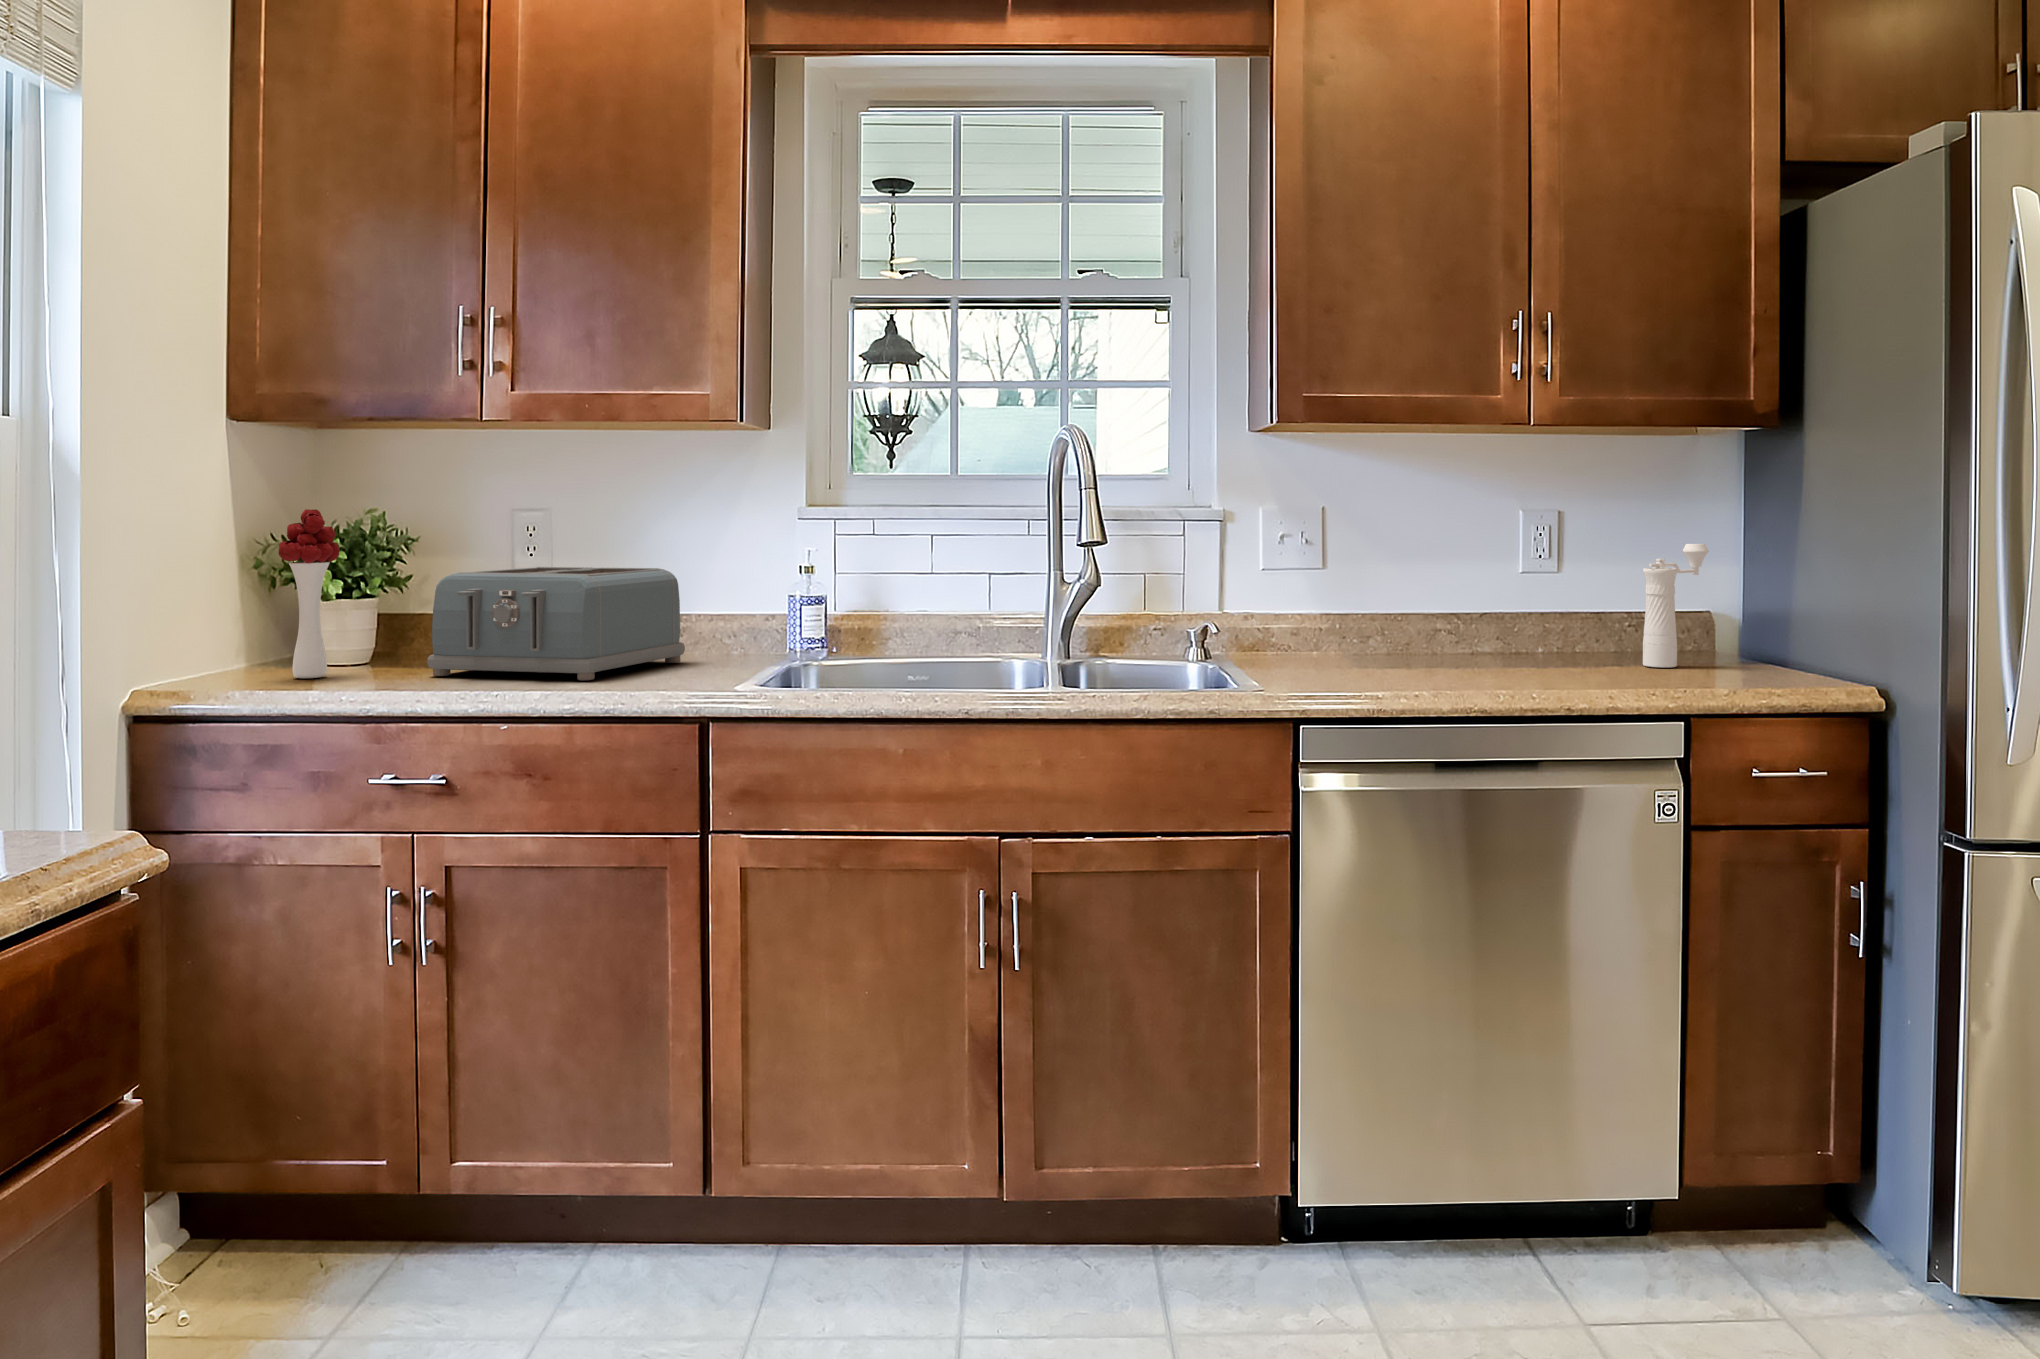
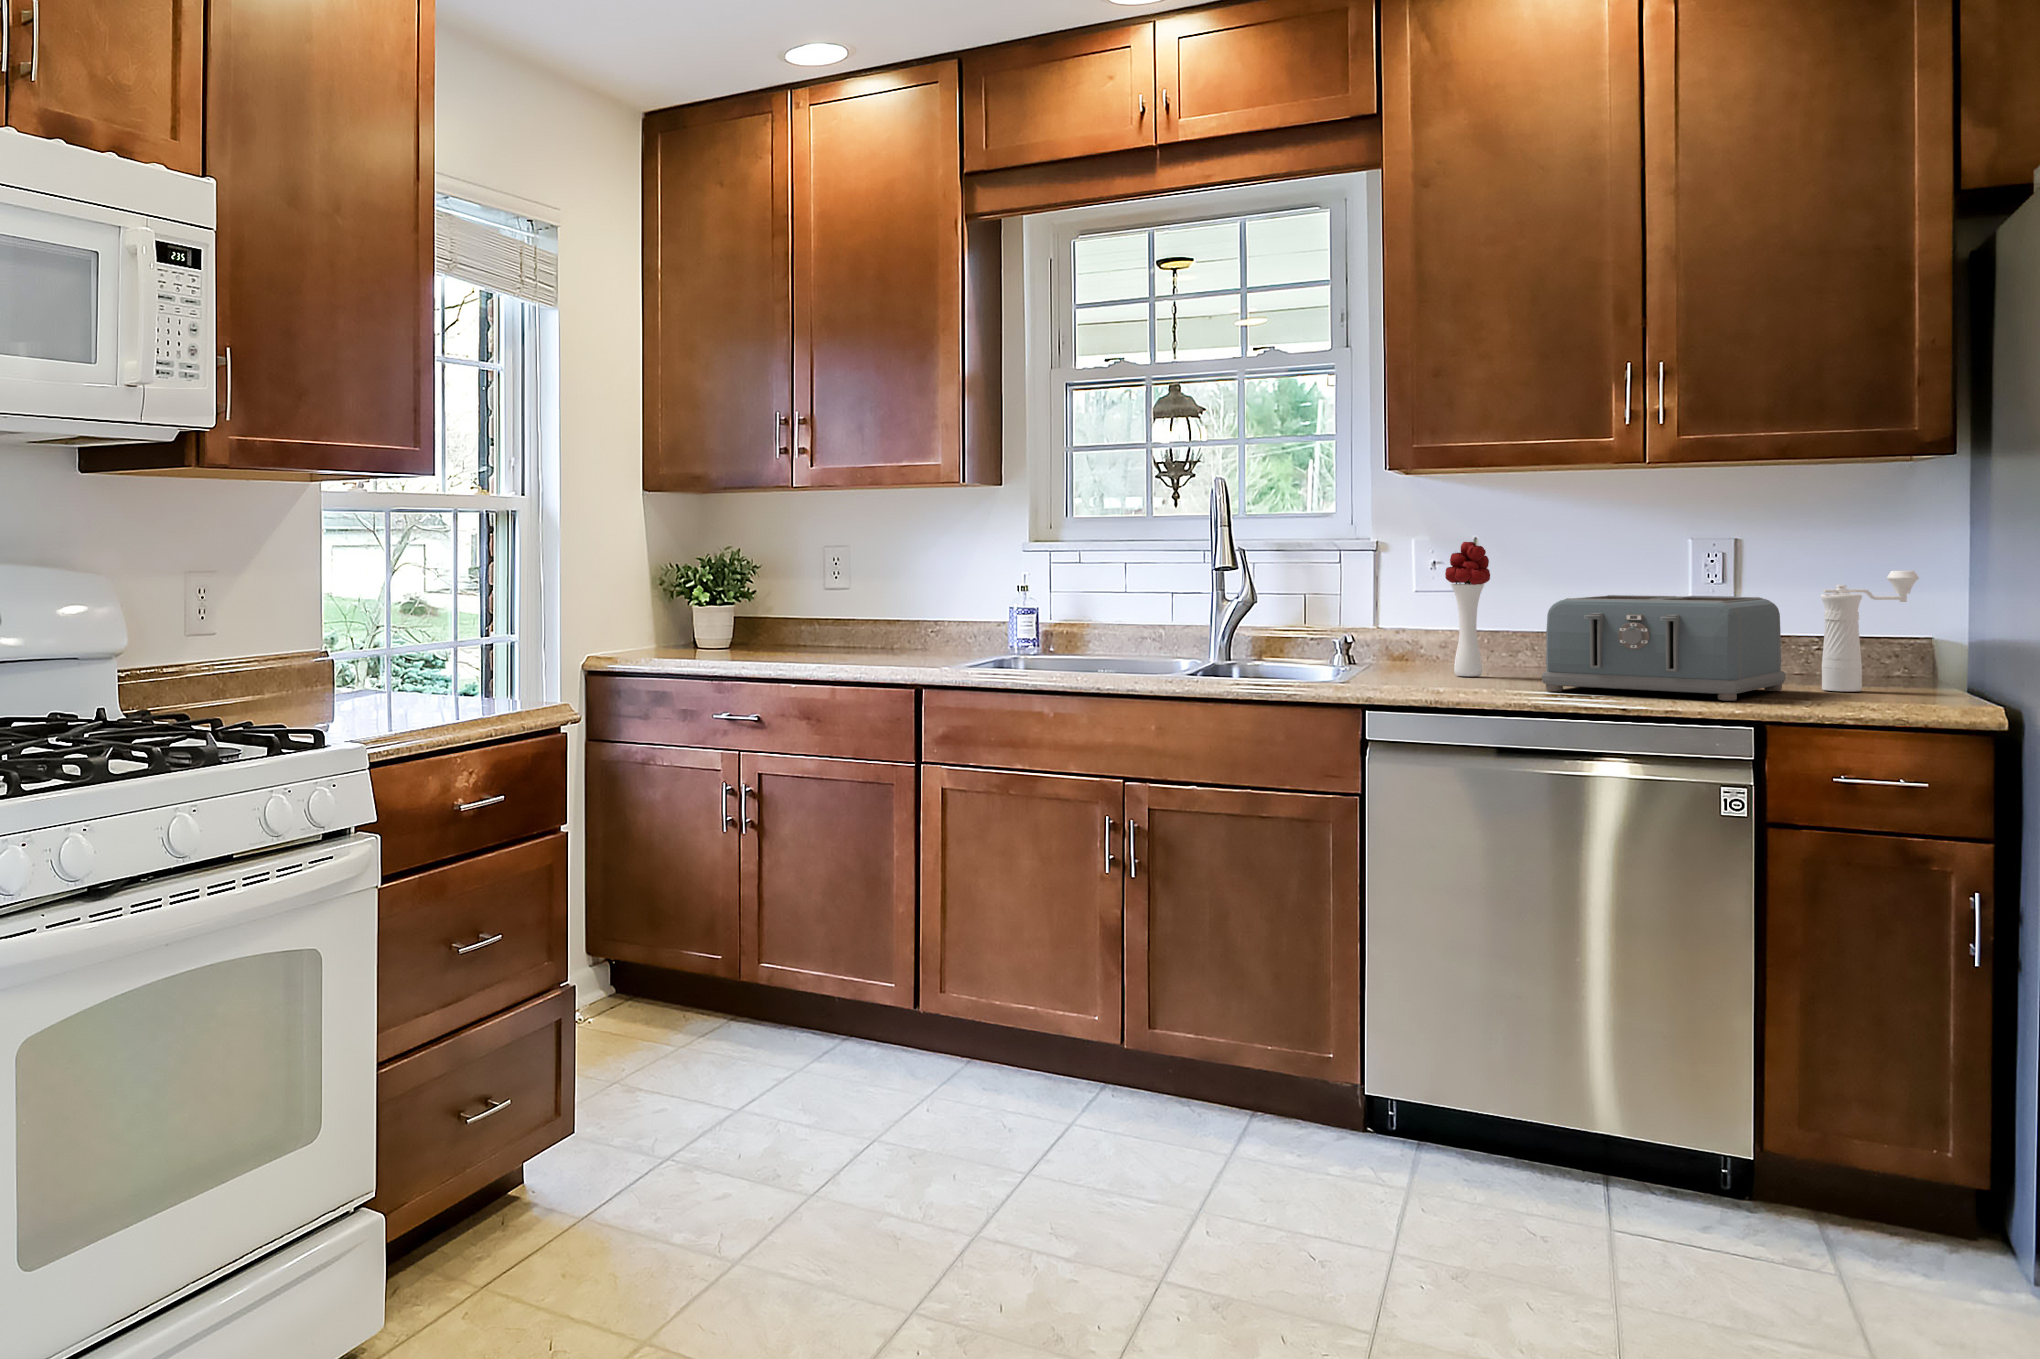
flower bouquet: present [278,509,339,678] -> present [1445,542,1490,677]
toaster: present [427,567,685,680] -> present [1542,595,1786,701]

